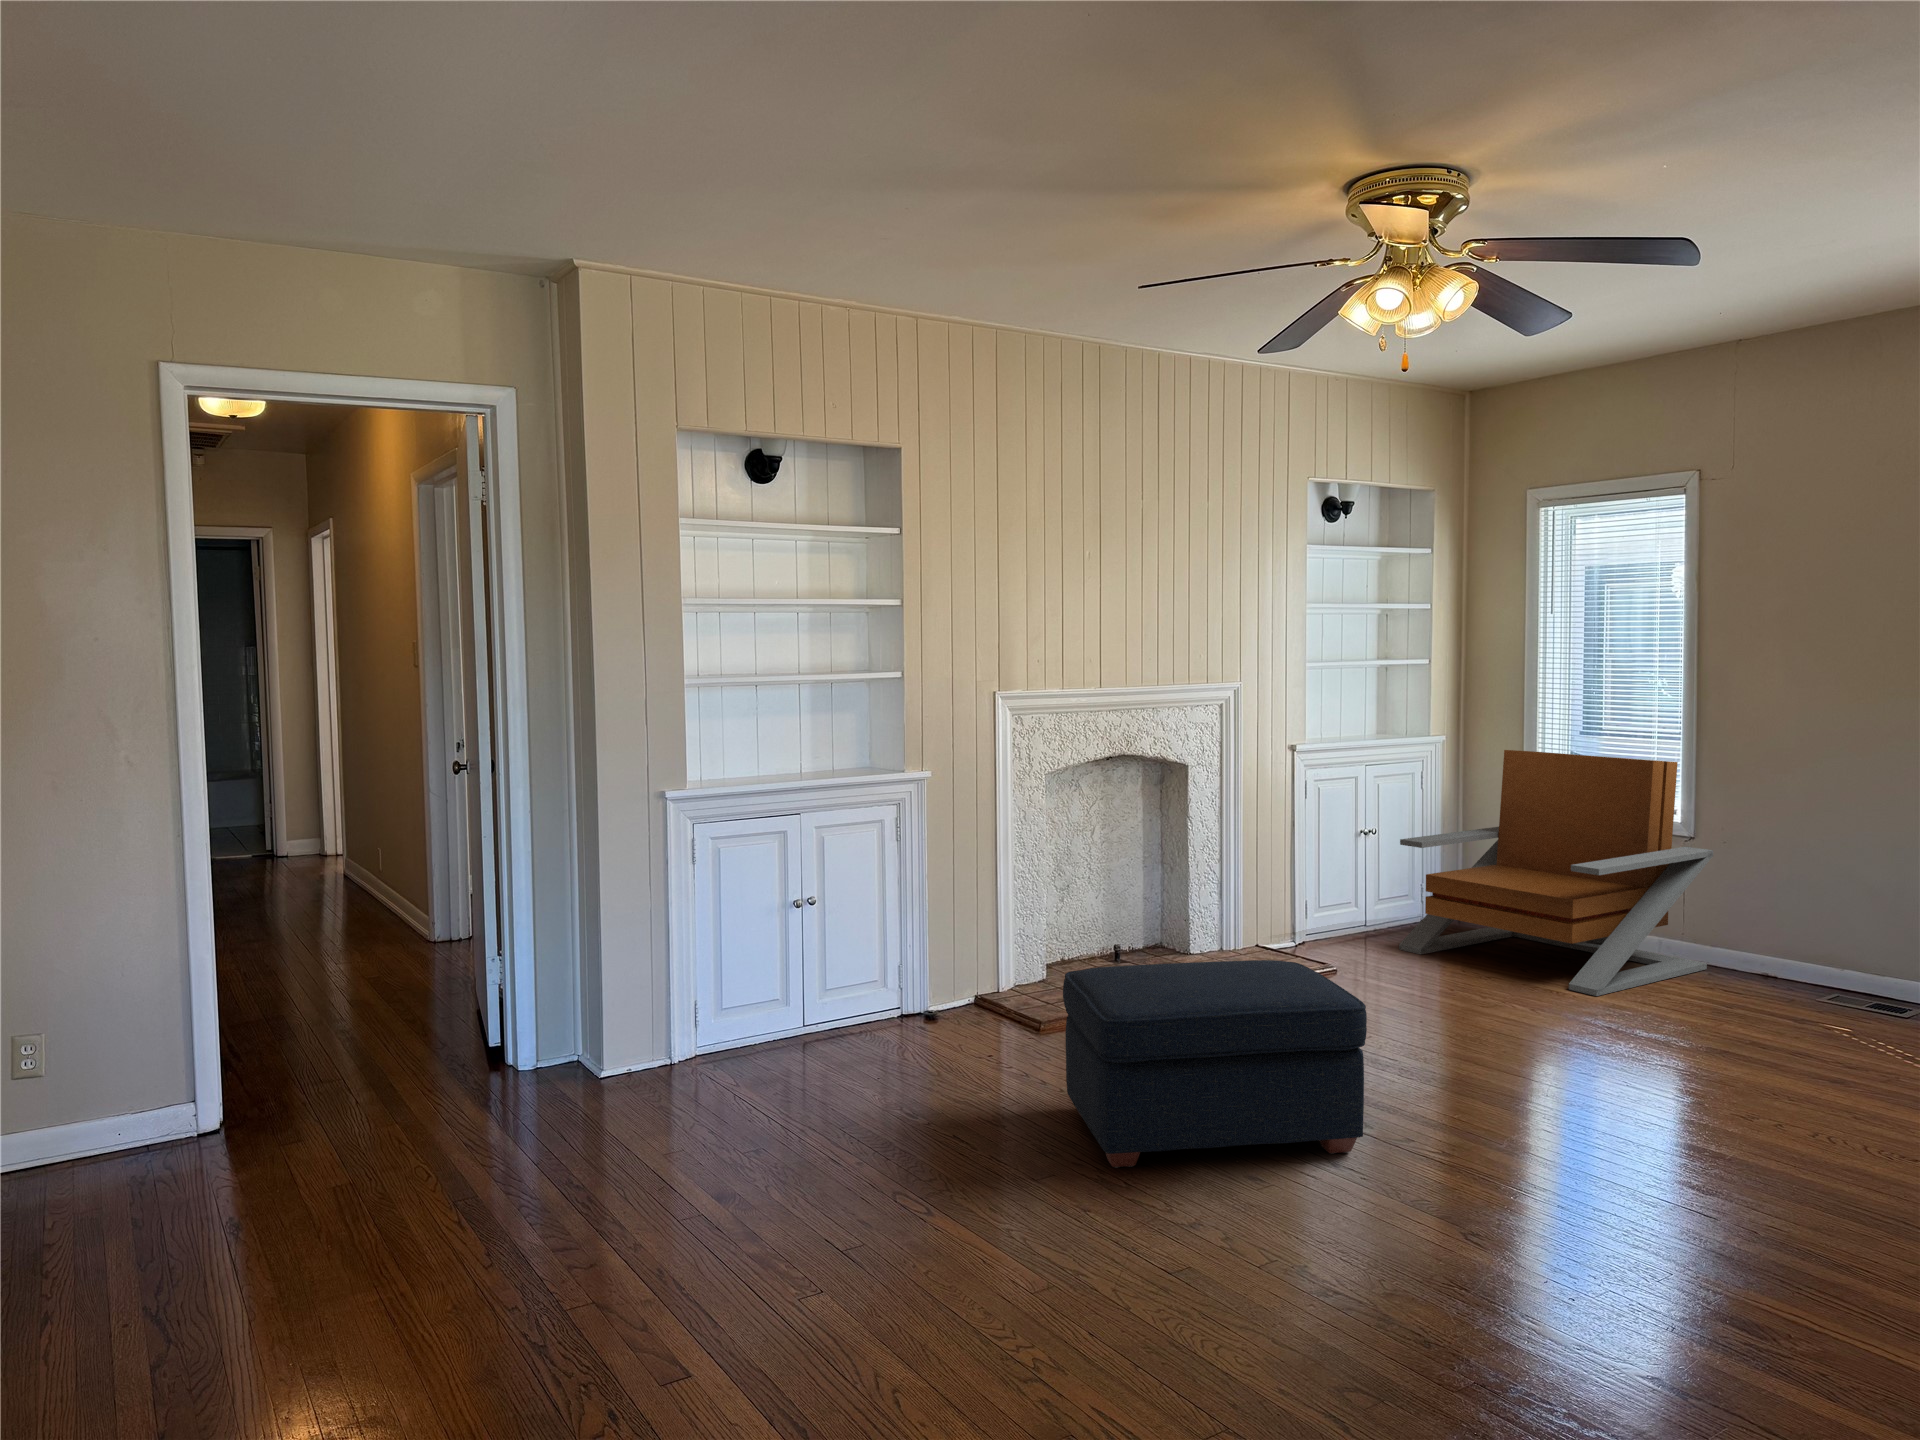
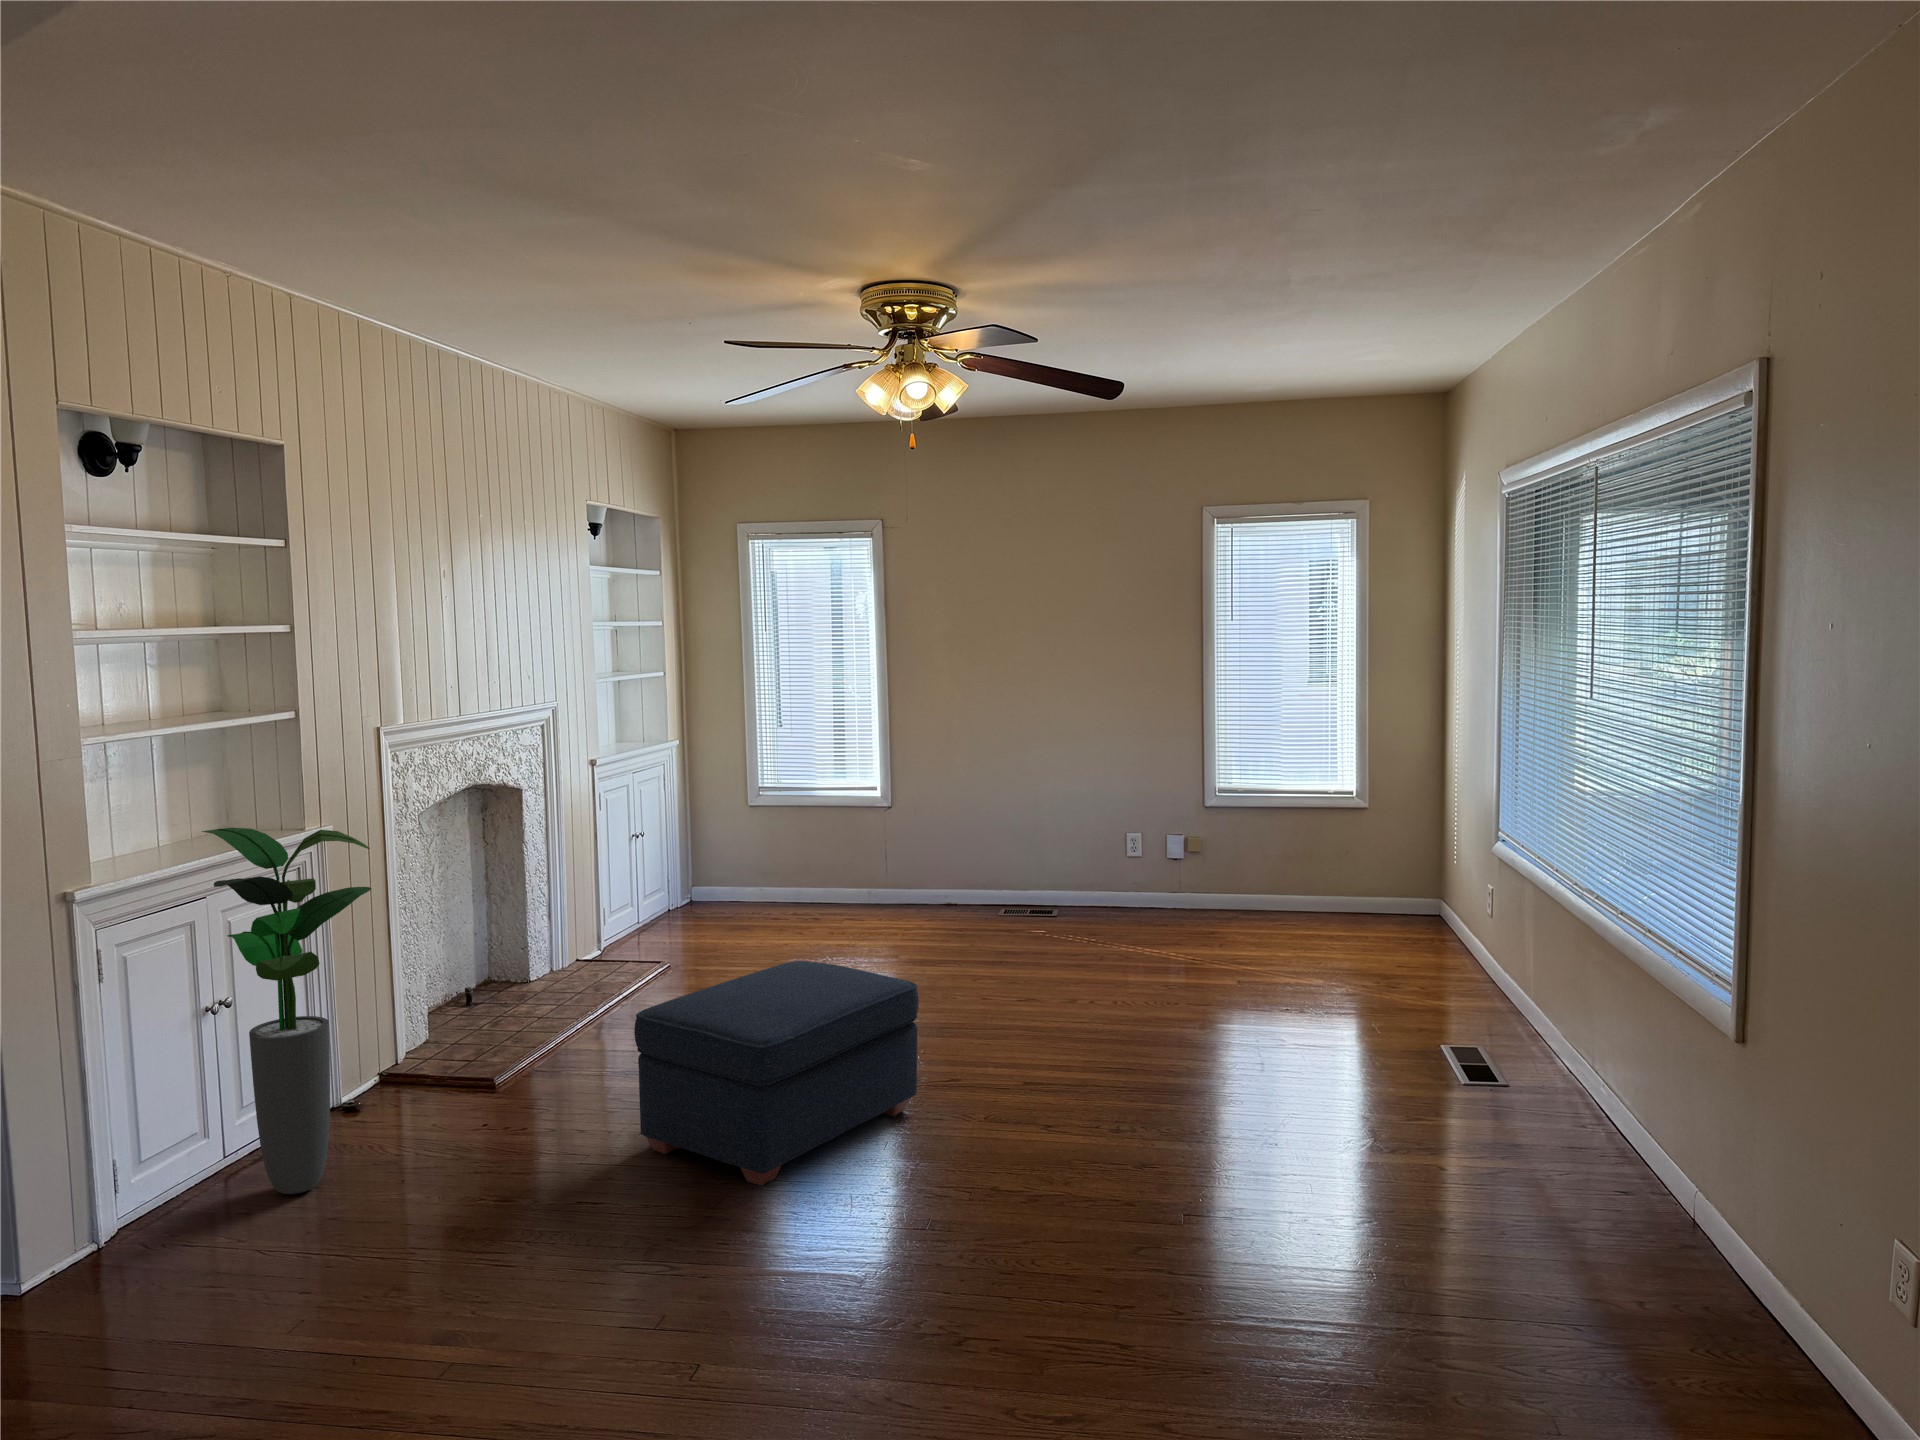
lounge chair: present [1399,750,1713,996] -> none [690,750,915,946]
potted plant: none [750,758,884,1062] -> present [202,828,371,1194]

